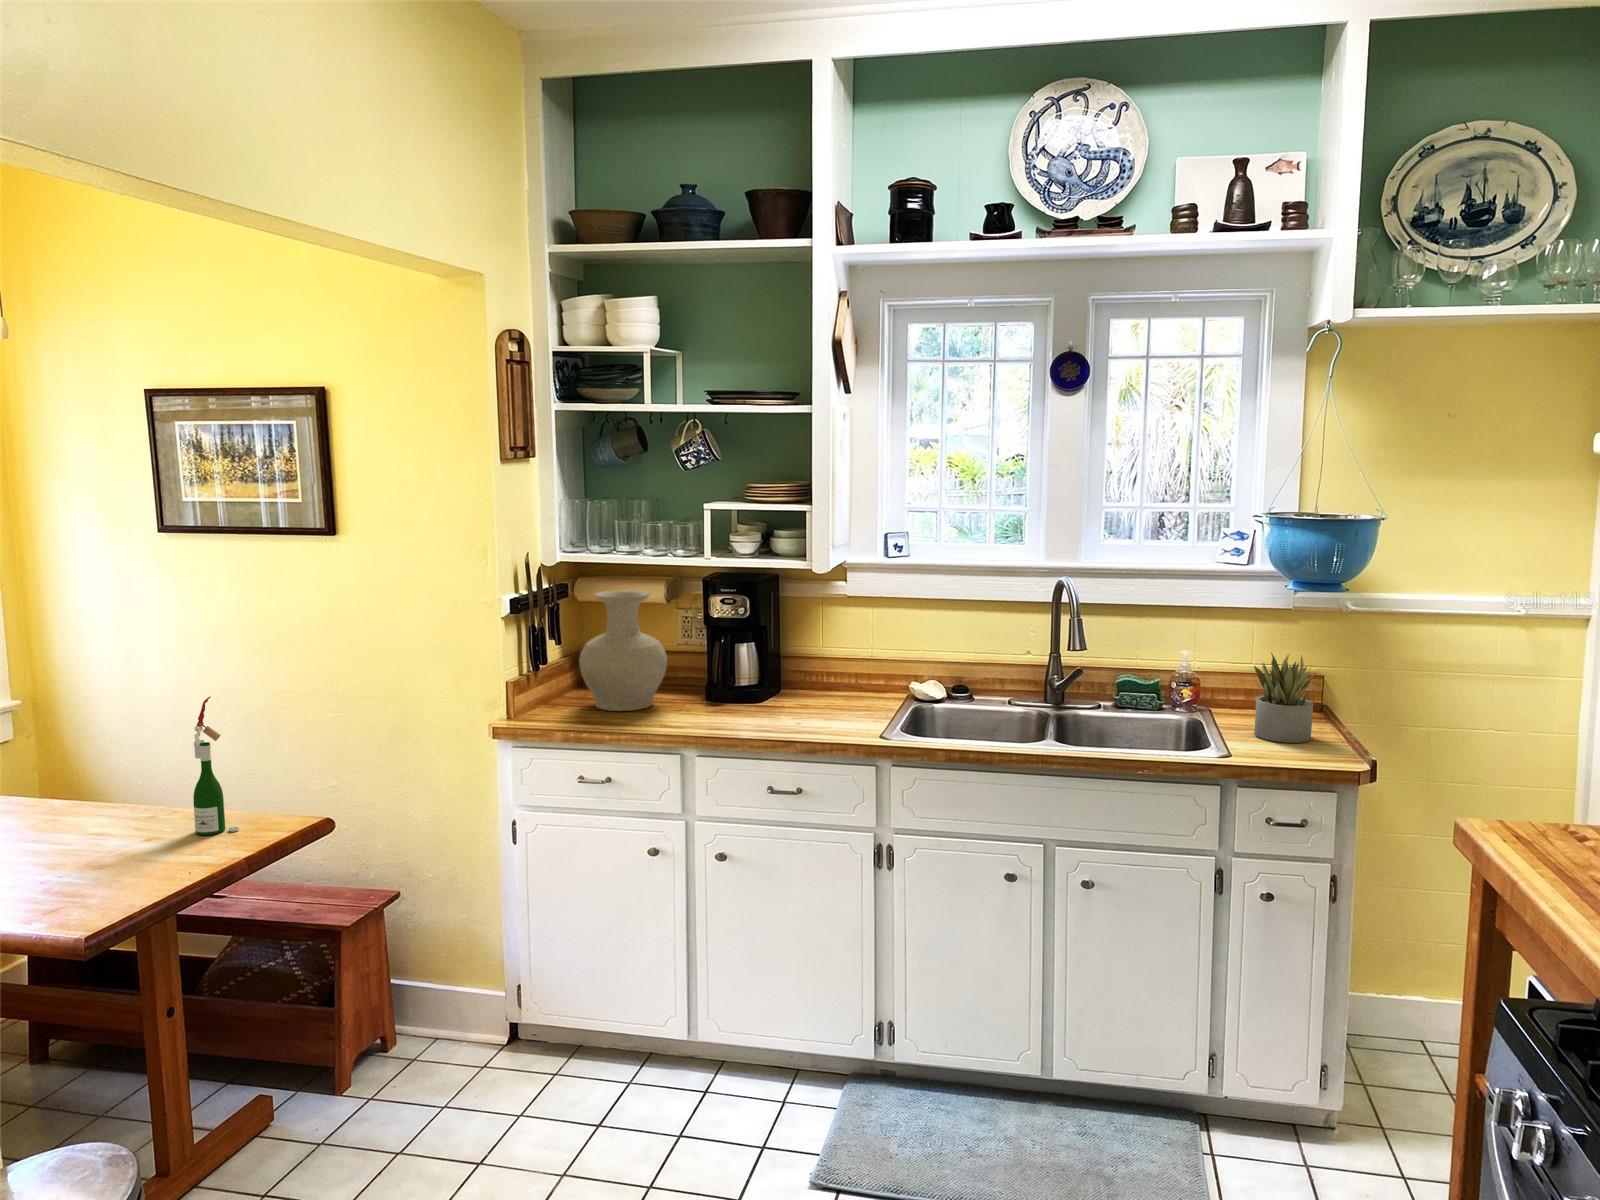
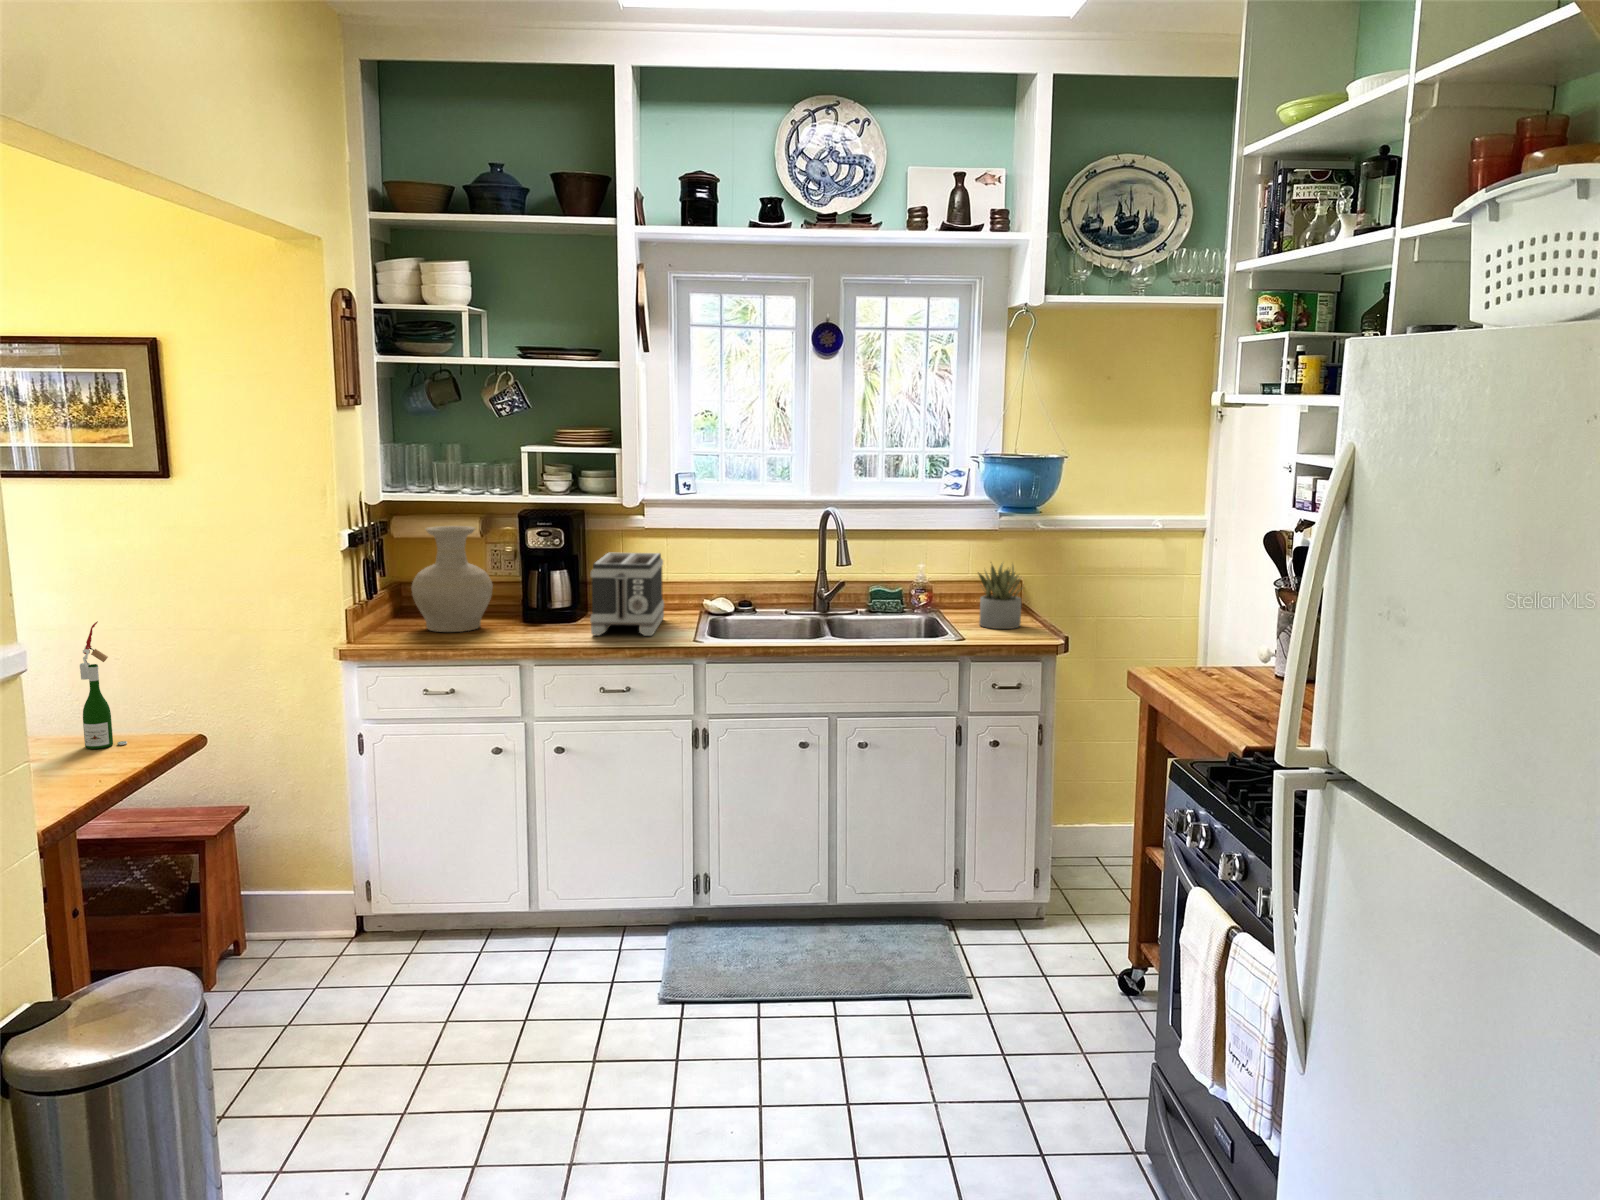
toaster: none [764,625,863,729] -> present [590,553,664,636]

